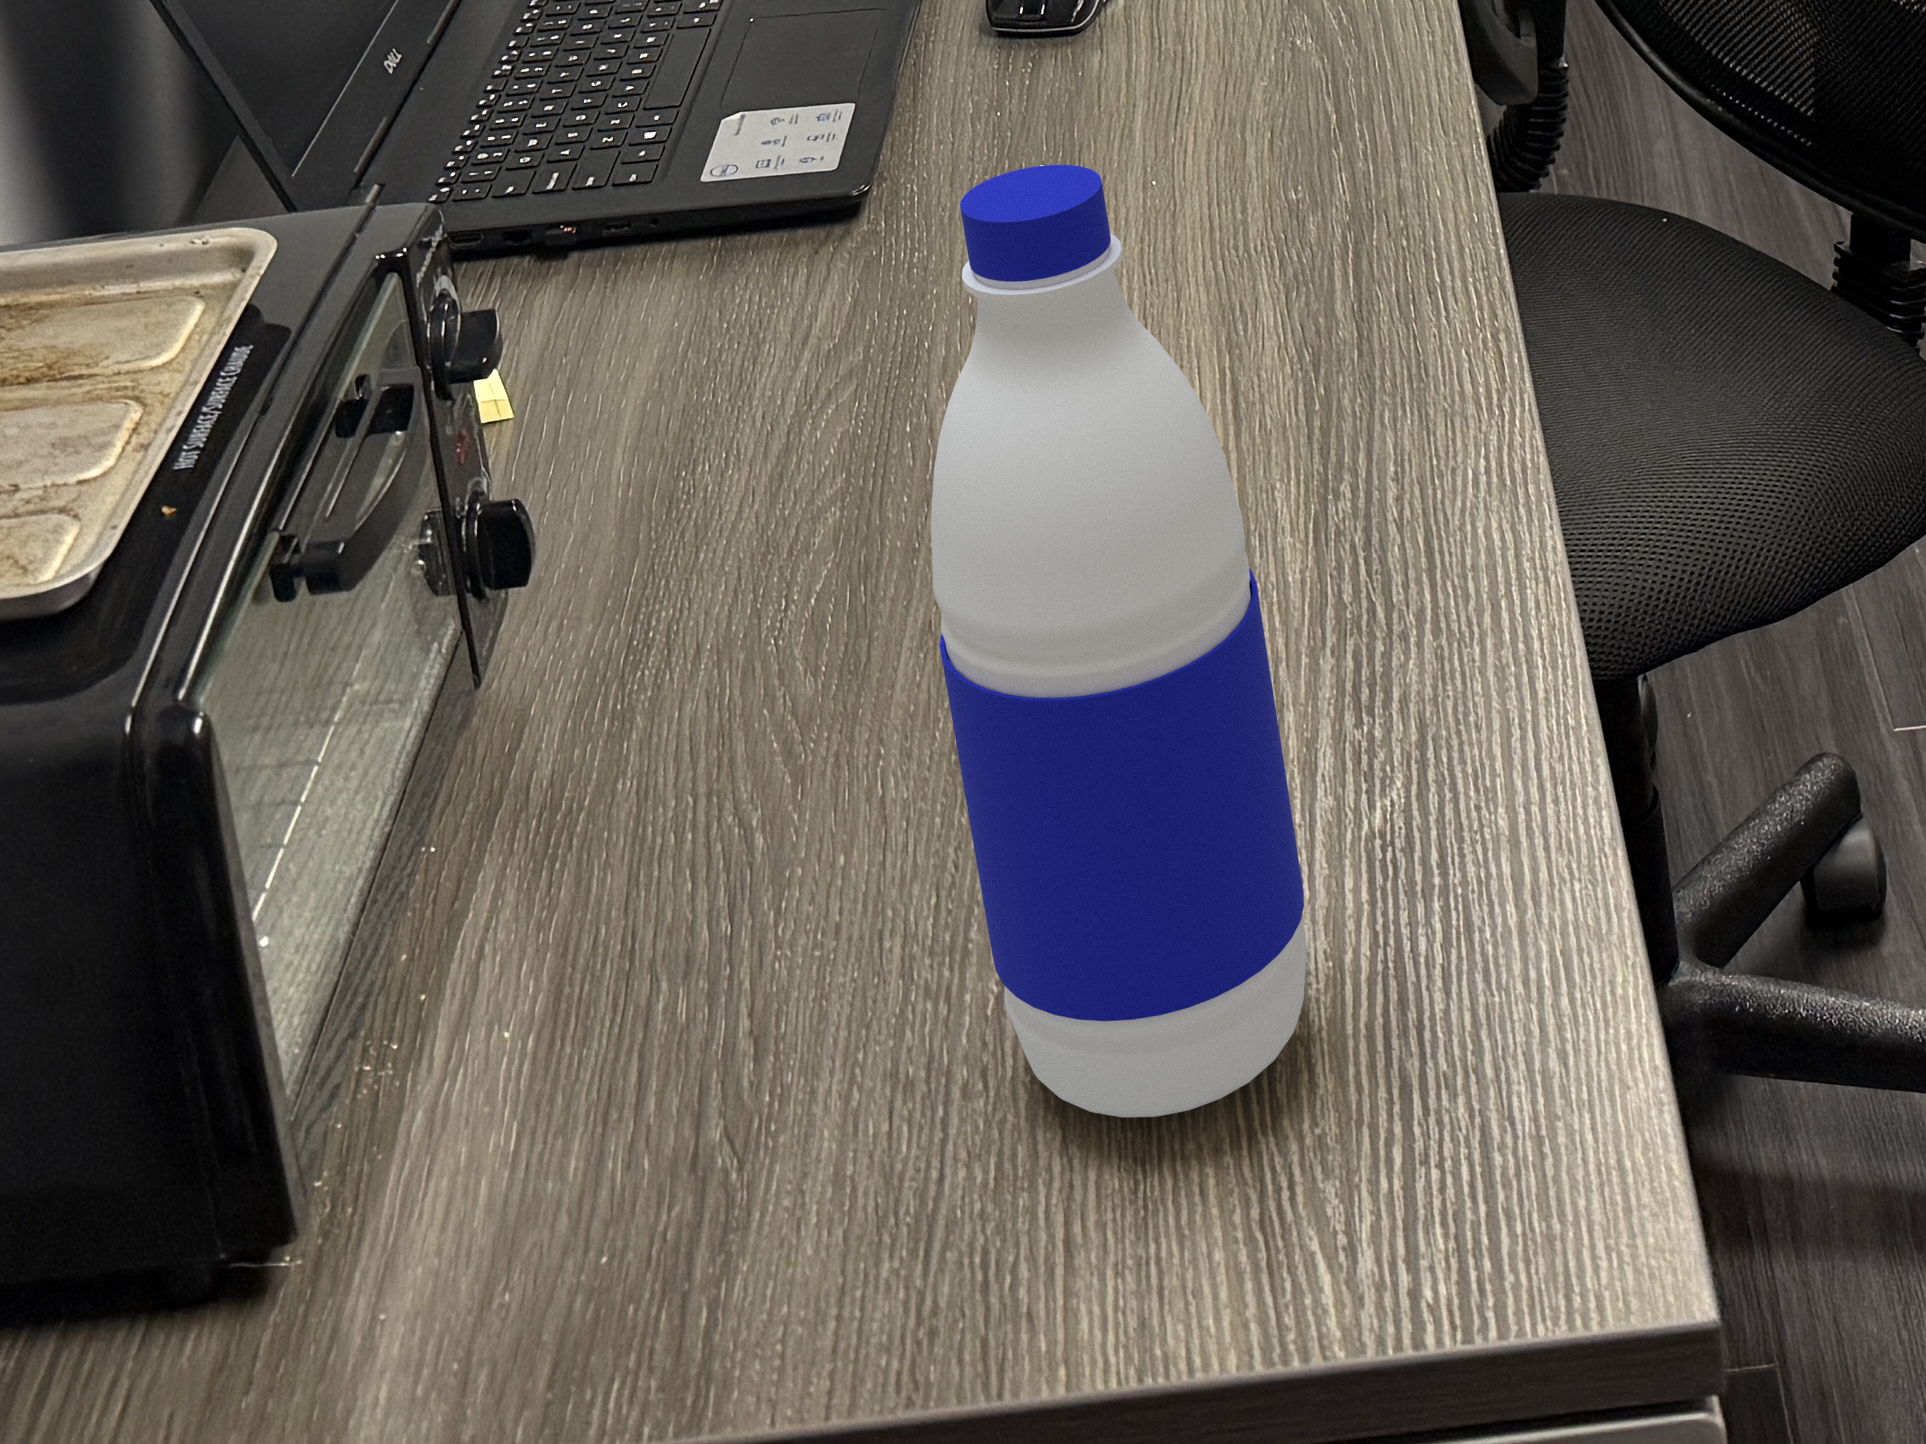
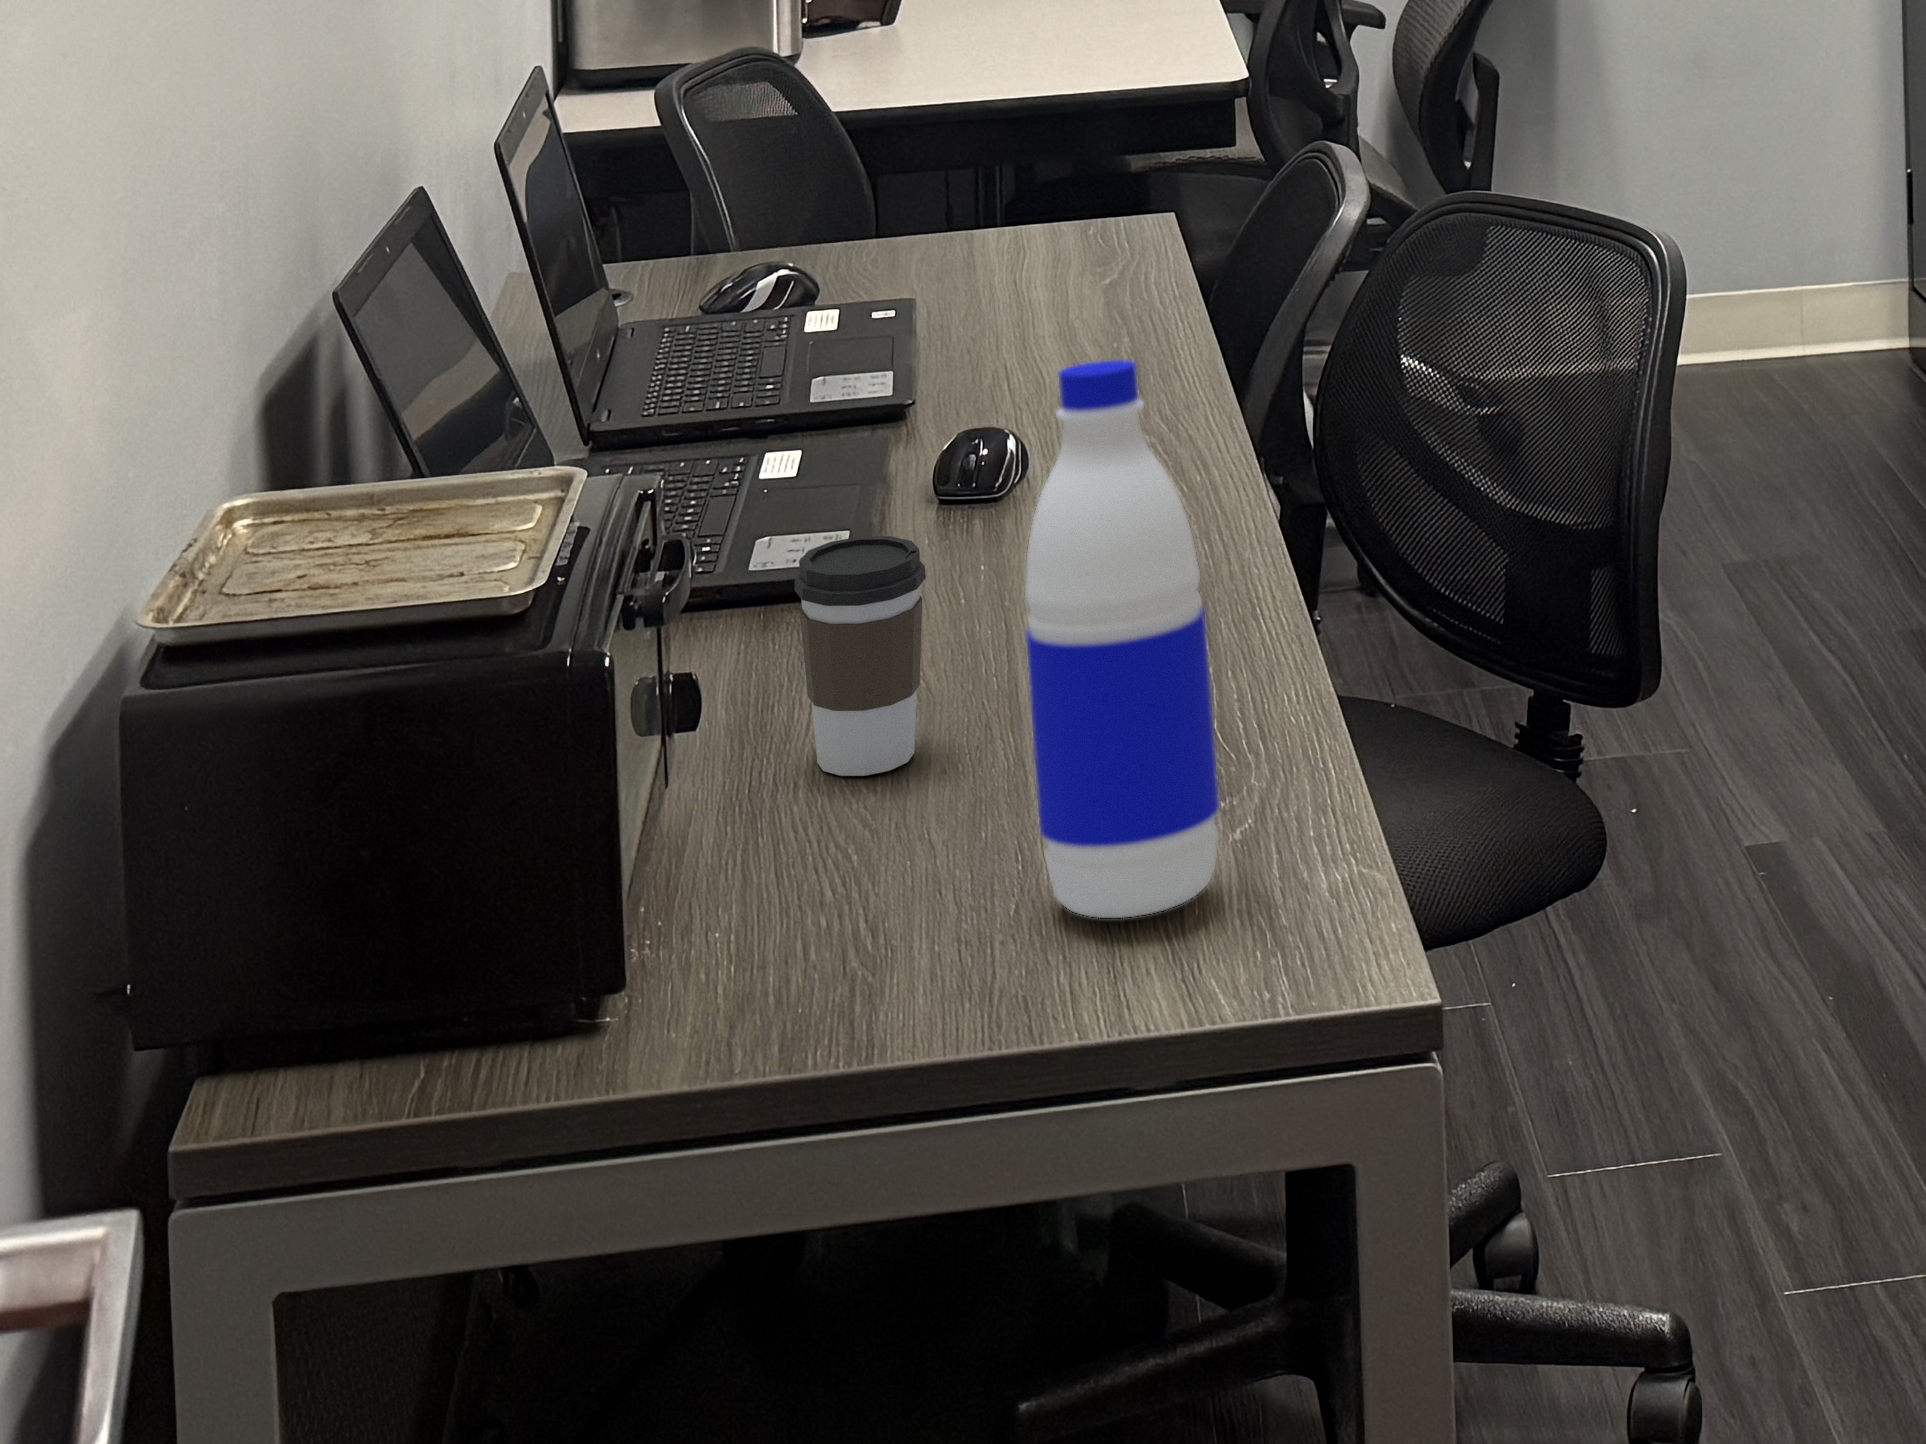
coffee cup: none [638,295,861,677] -> present [795,536,926,776]

